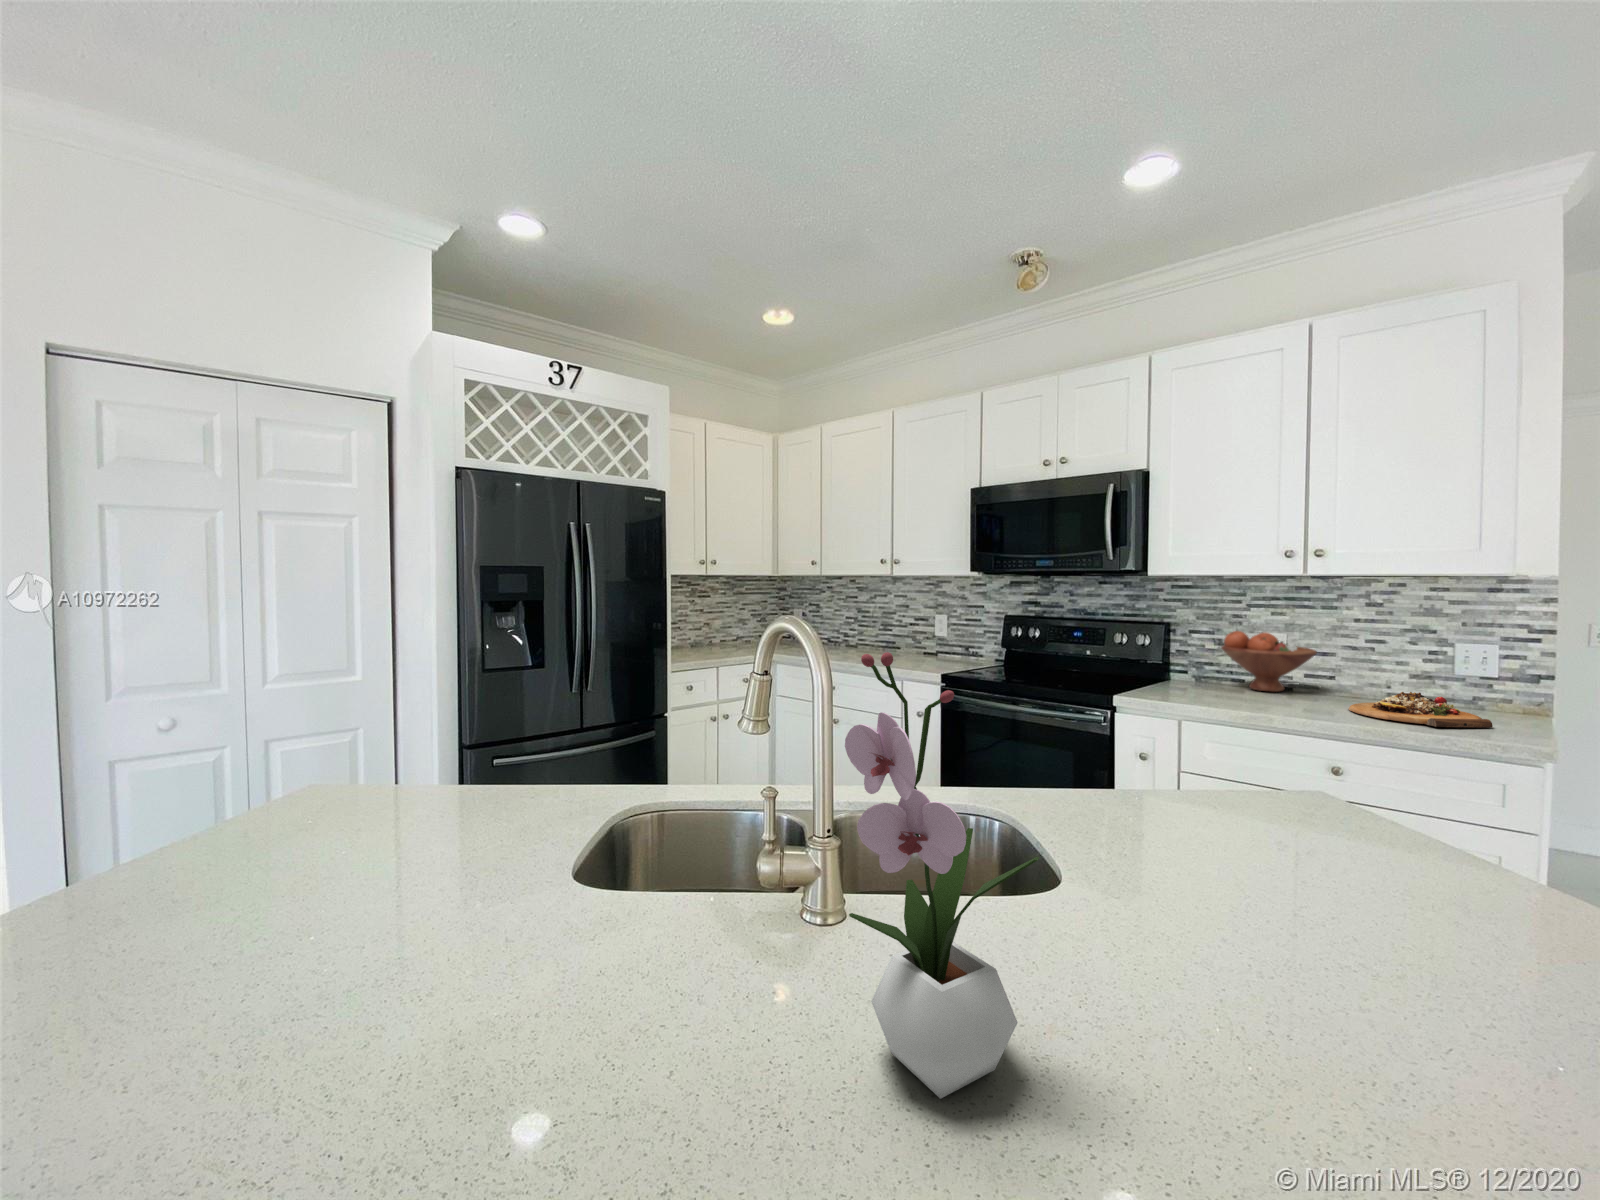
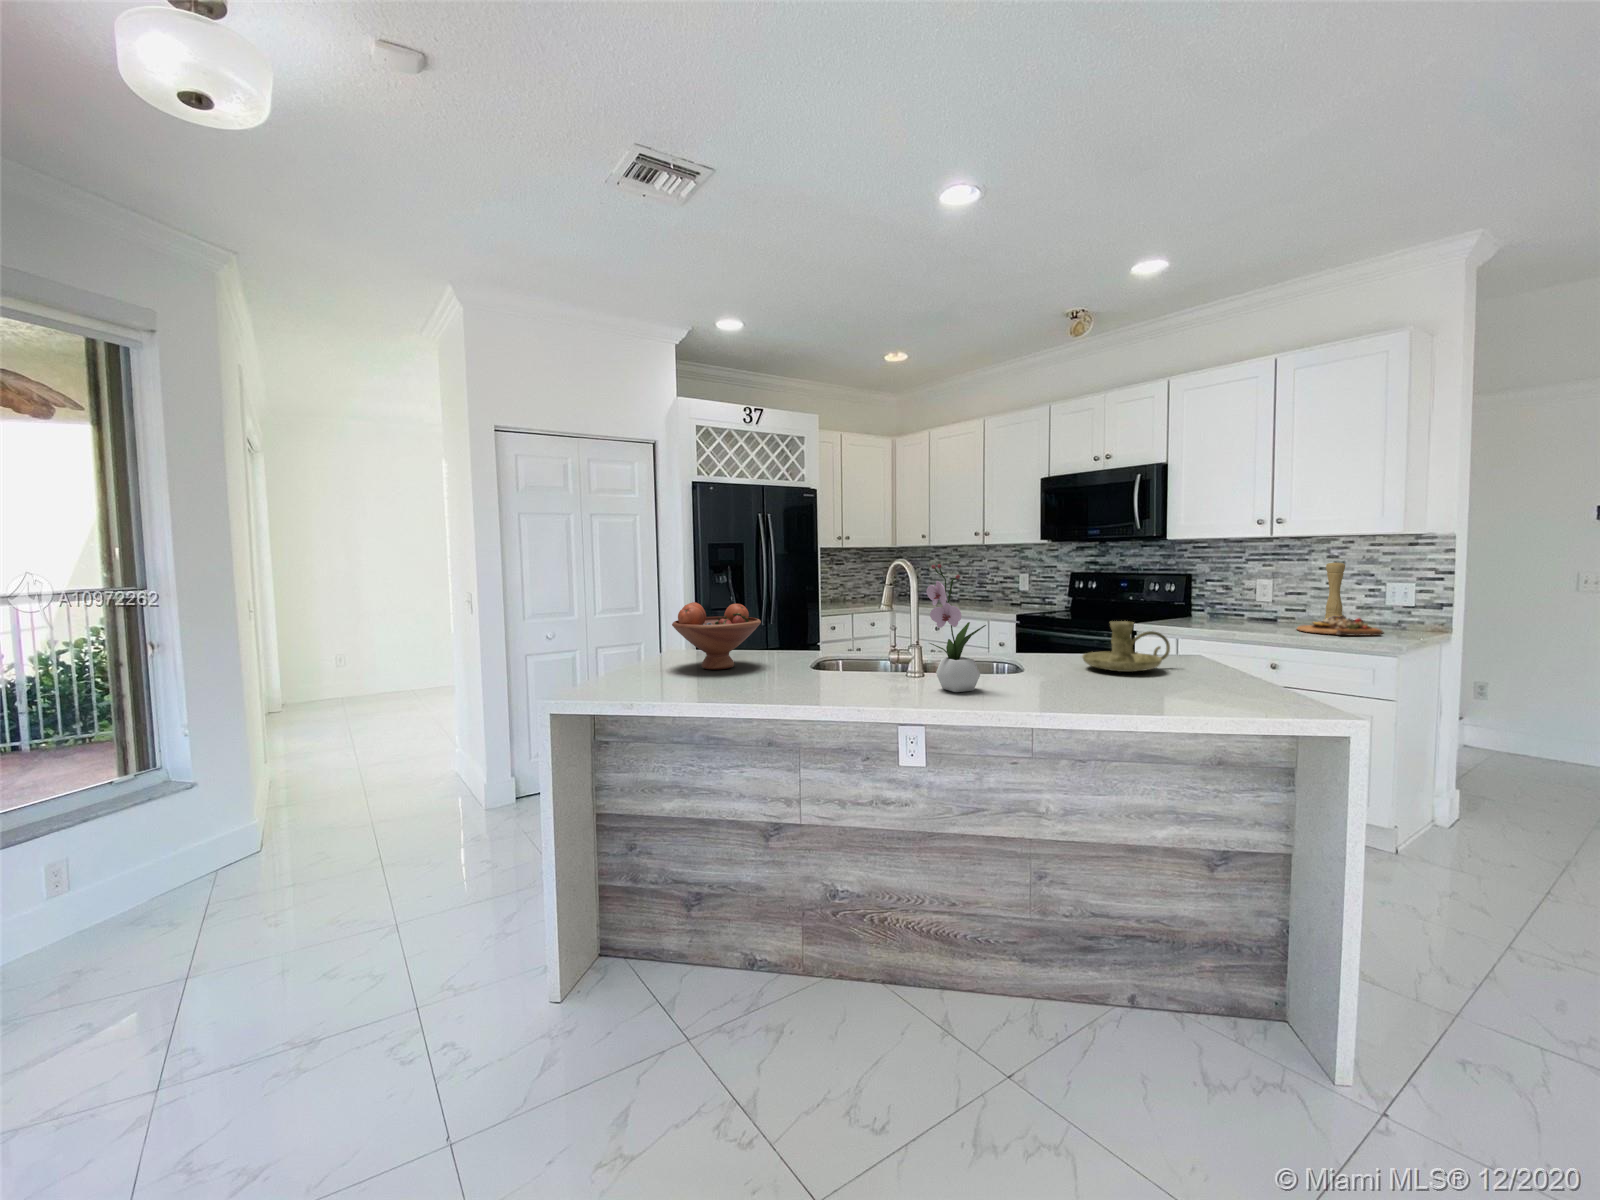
pepper mill: none [1365,612,1393,696] -> present [1325,562,1345,619]
fruit bowl: present [1221,631,1317,692] -> present [672,602,761,670]
candle holder: none [1181,765,1388,905] -> present [1082,621,1170,672]

